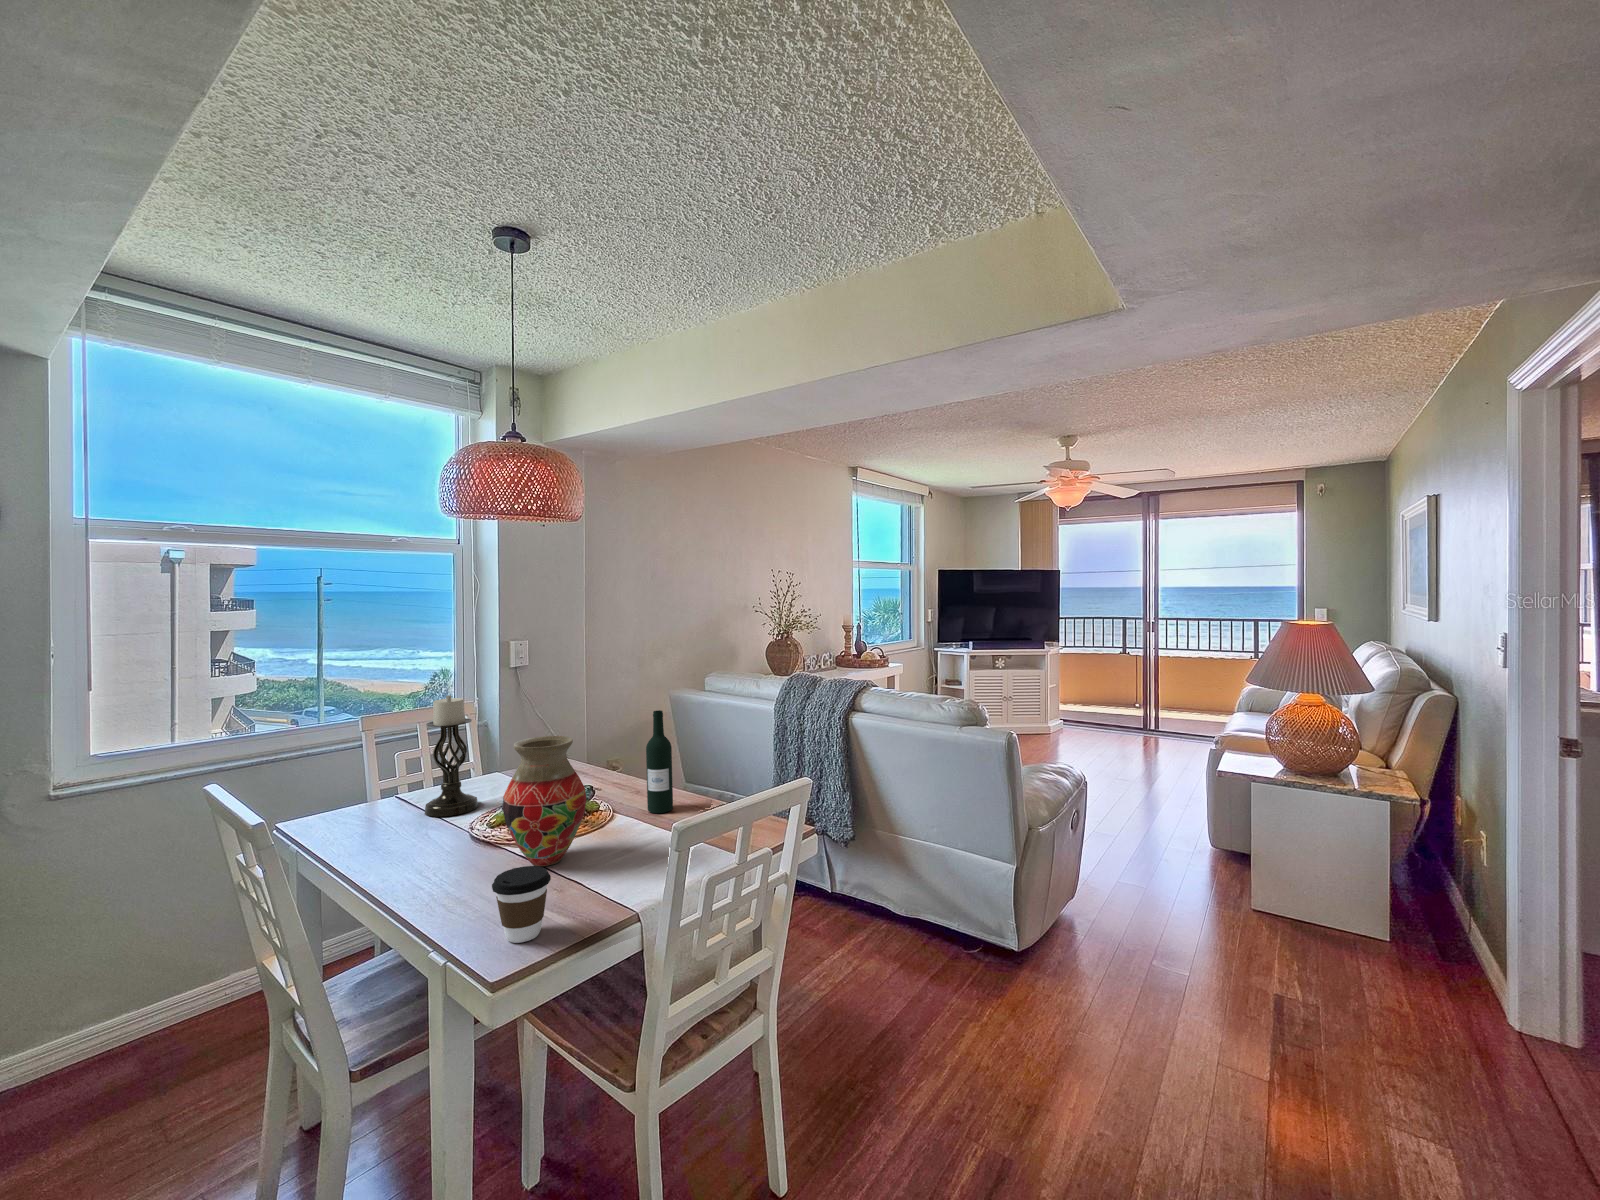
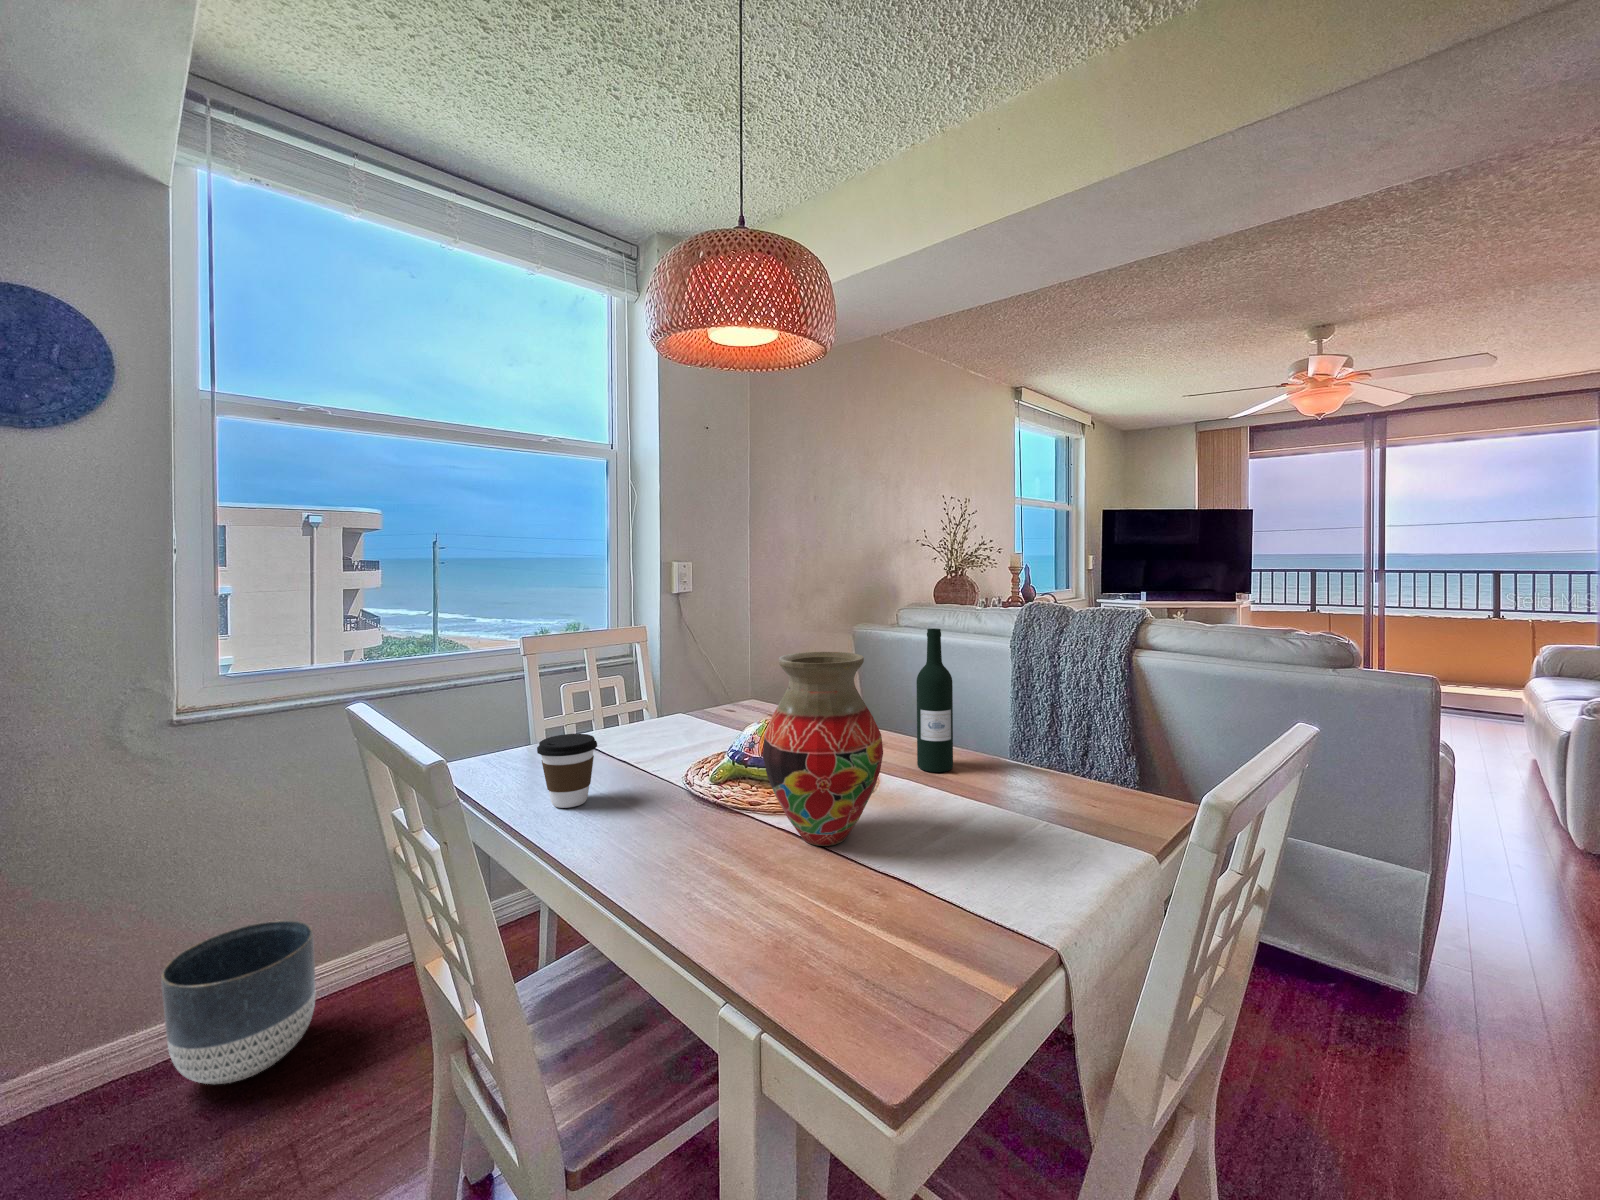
candle holder: present [425,695,478,817] -> none [616,605,682,765]
coffee cup: present [492,866,551,943] -> present [537,734,597,808]
planter: none [41,954,172,1084] -> present [161,920,316,1084]

